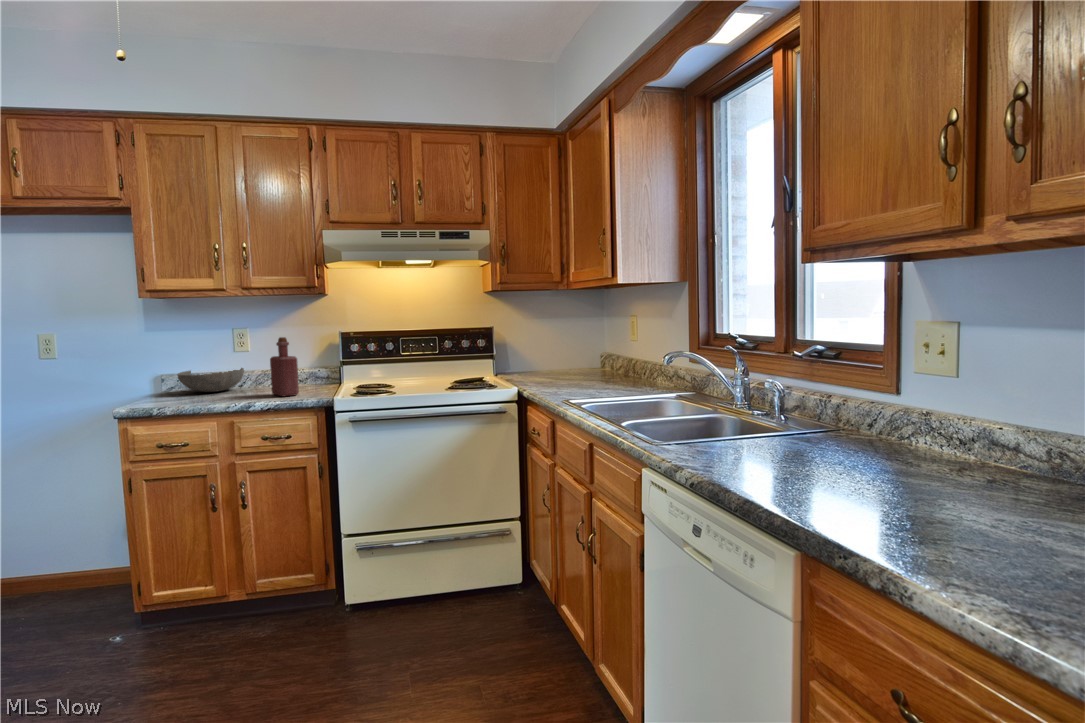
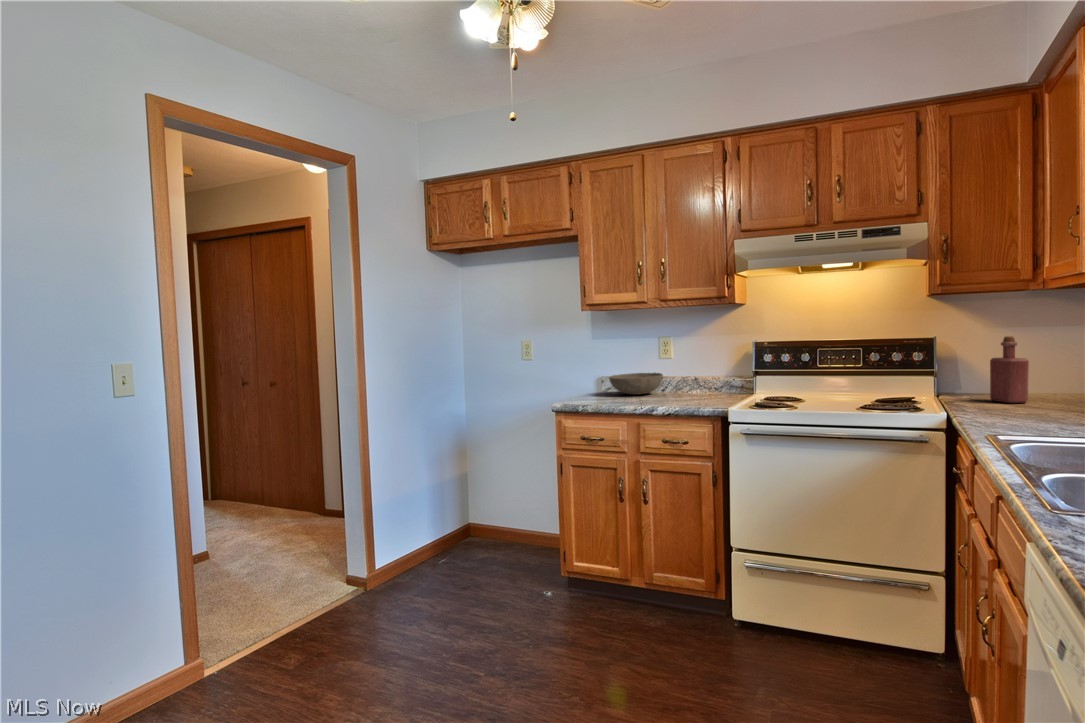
bottle: present [270,337,299,396] -> present [990,336,1029,403]

